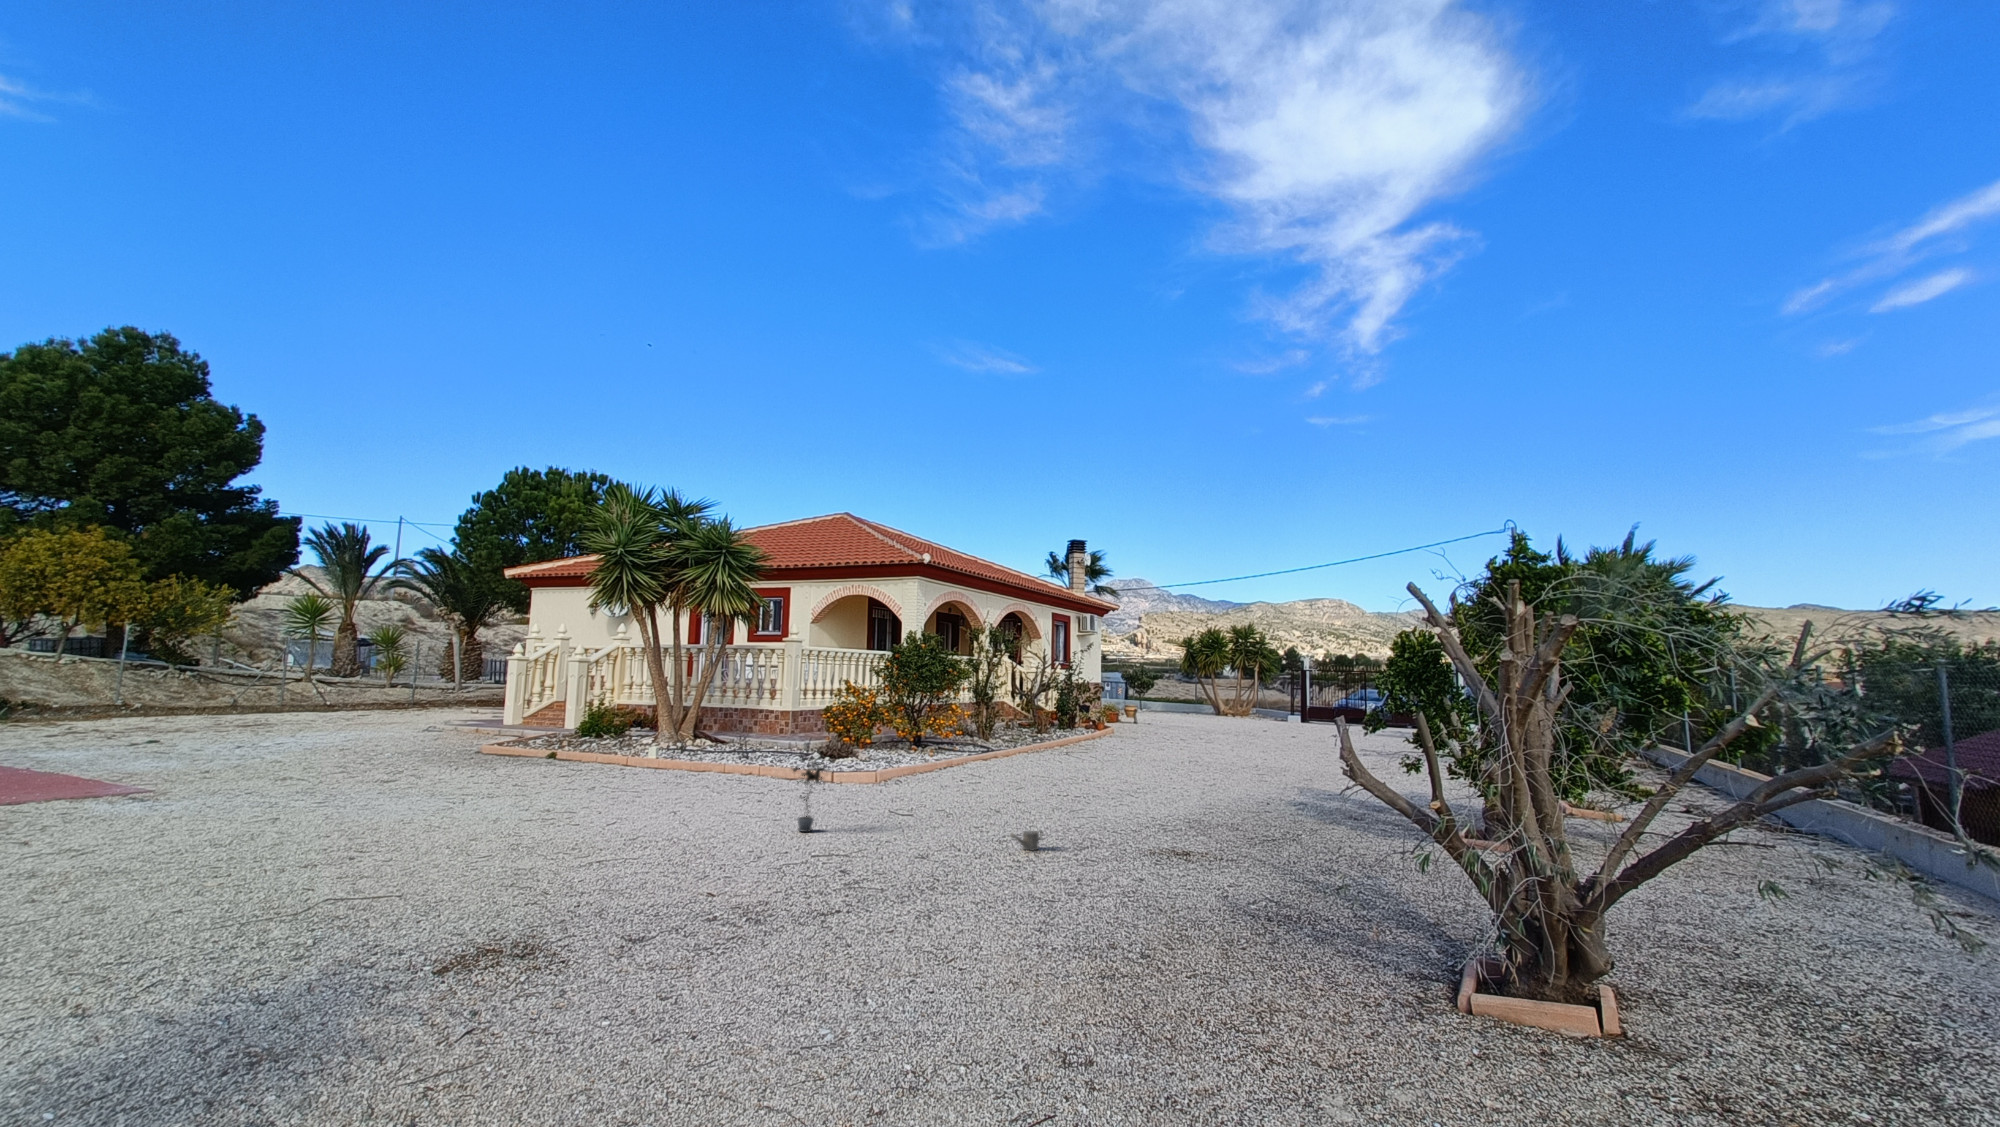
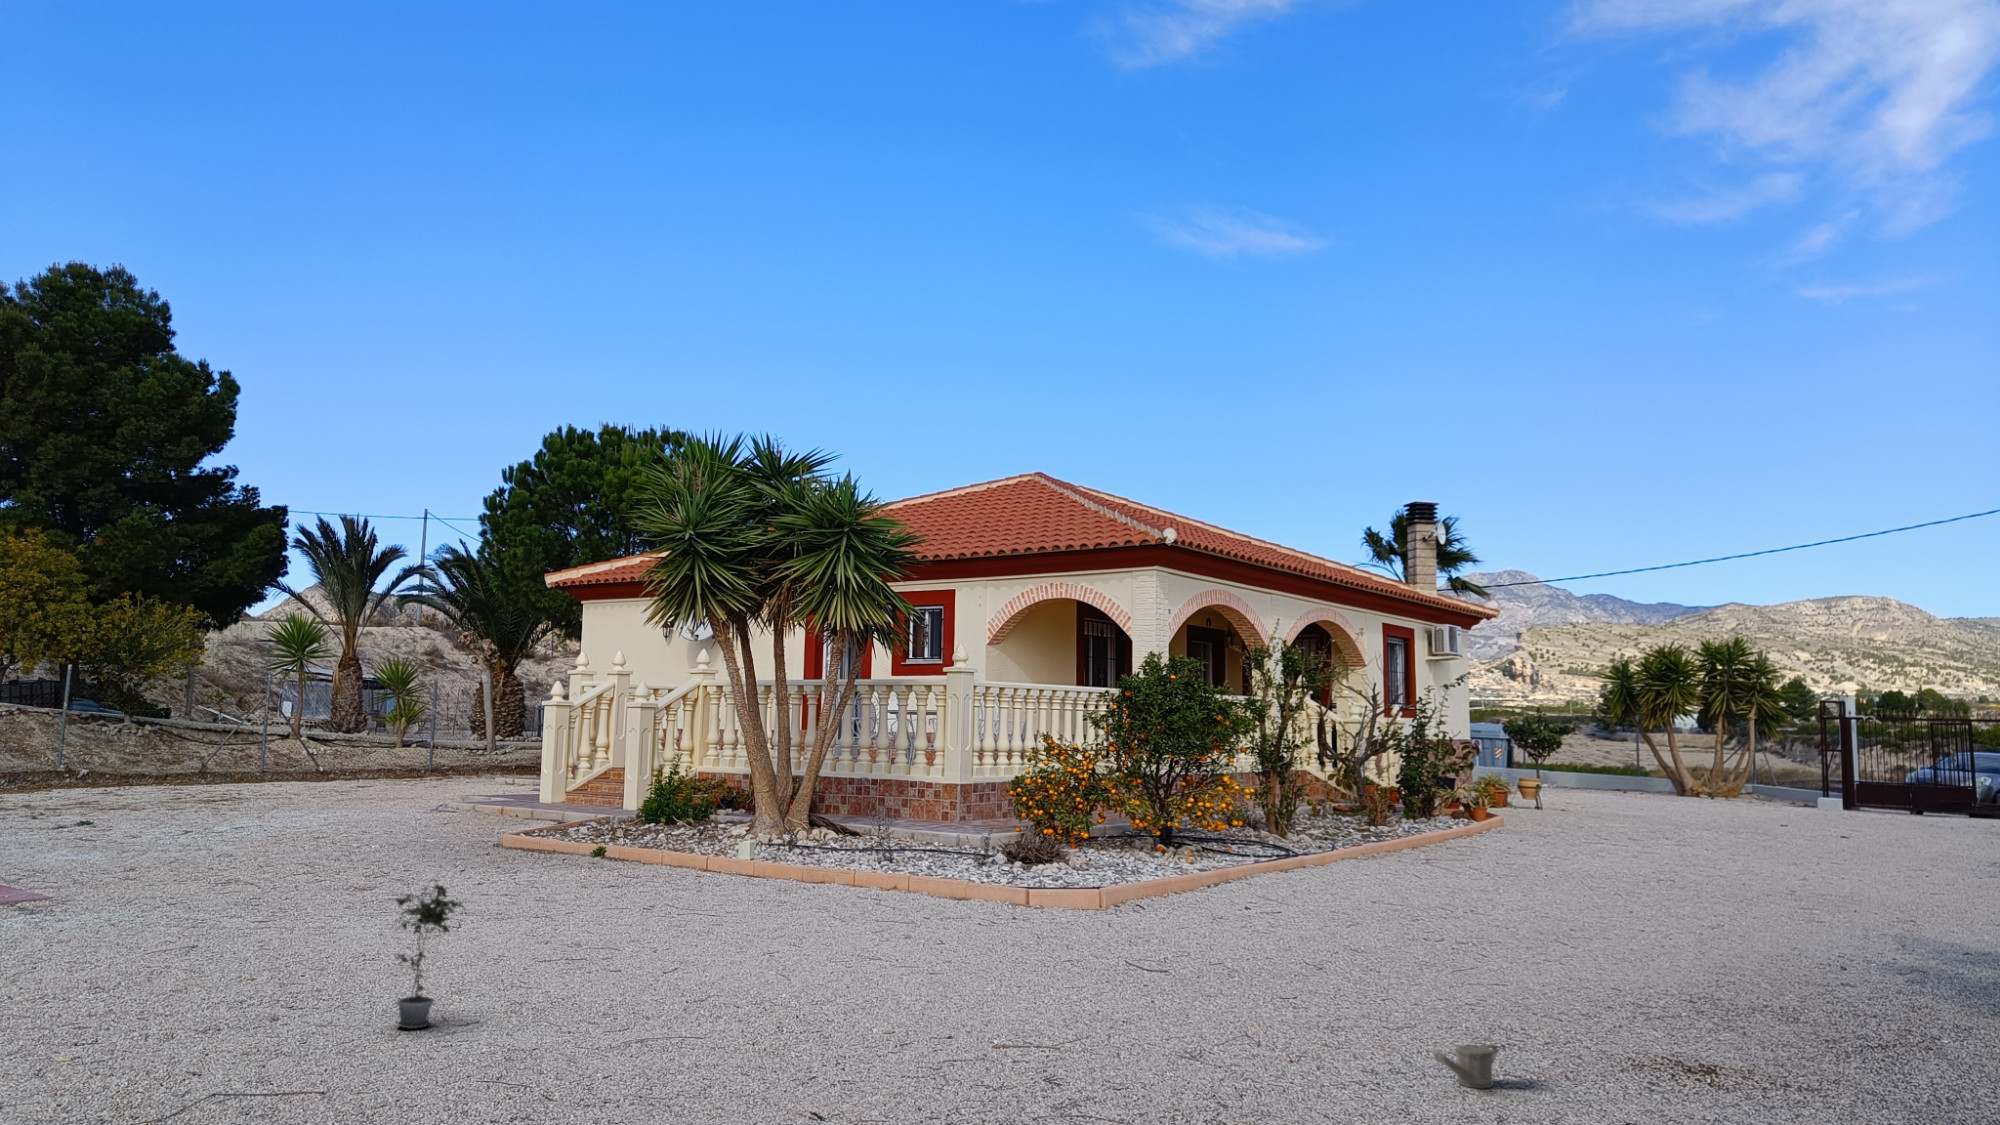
potted plant: present [793,762,828,832] -> present [396,880,465,1029]

